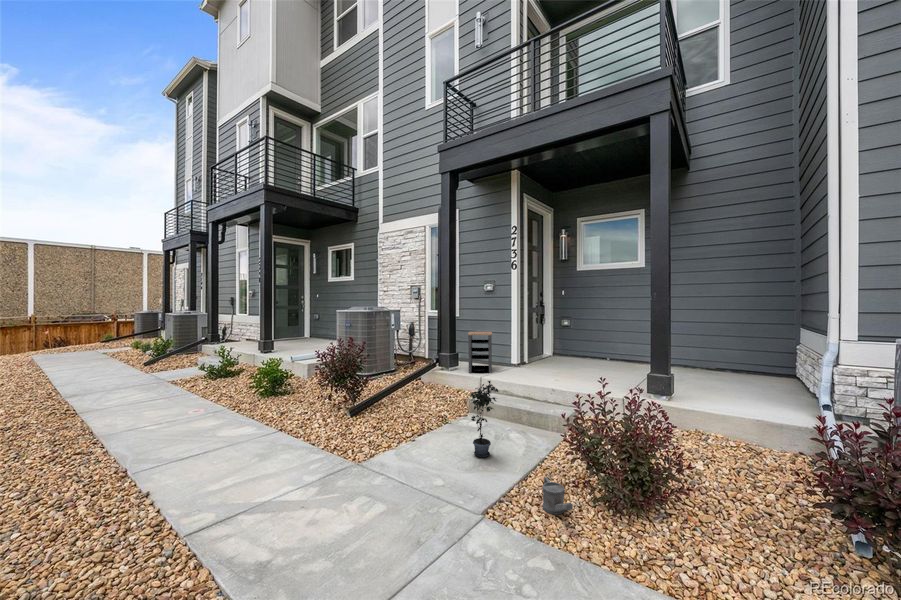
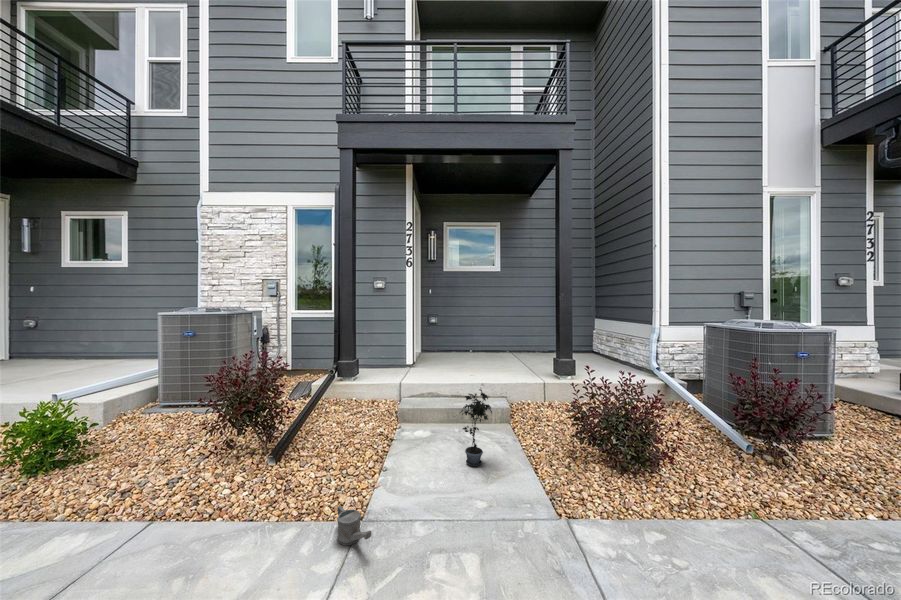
side table: present [468,332,492,373] -> none [371,332,404,378]
watering can: present [543,477,573,514] -> present [337,506,371,545]

